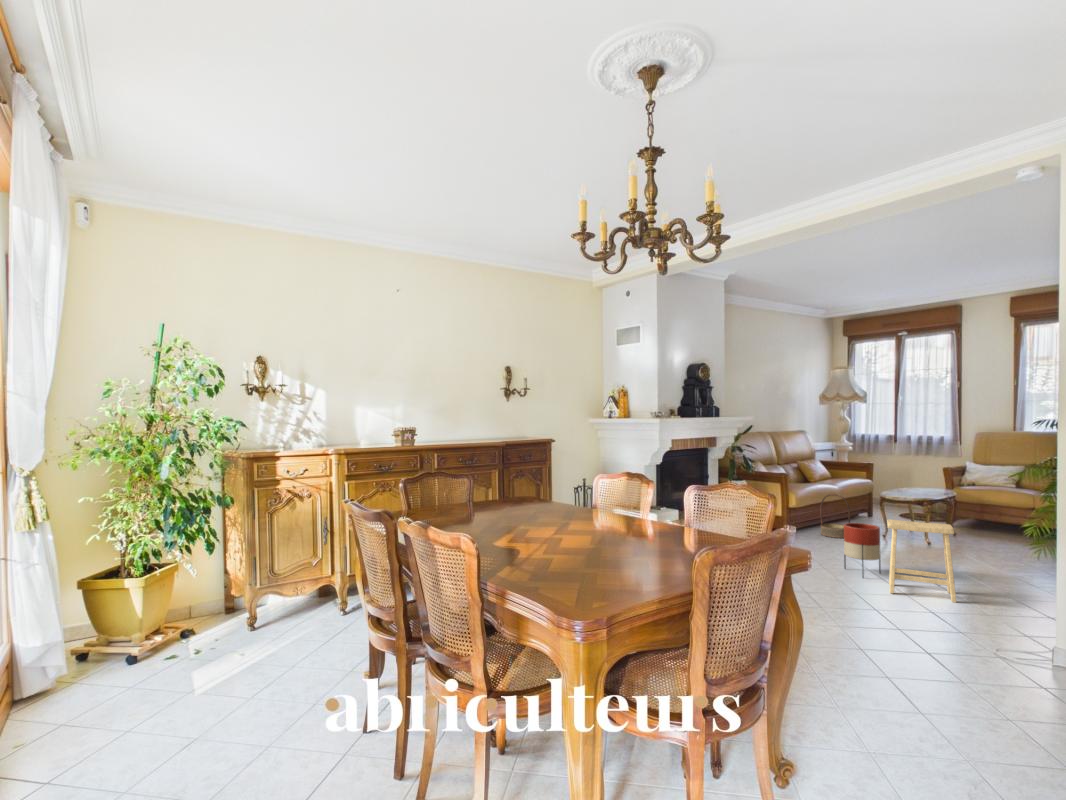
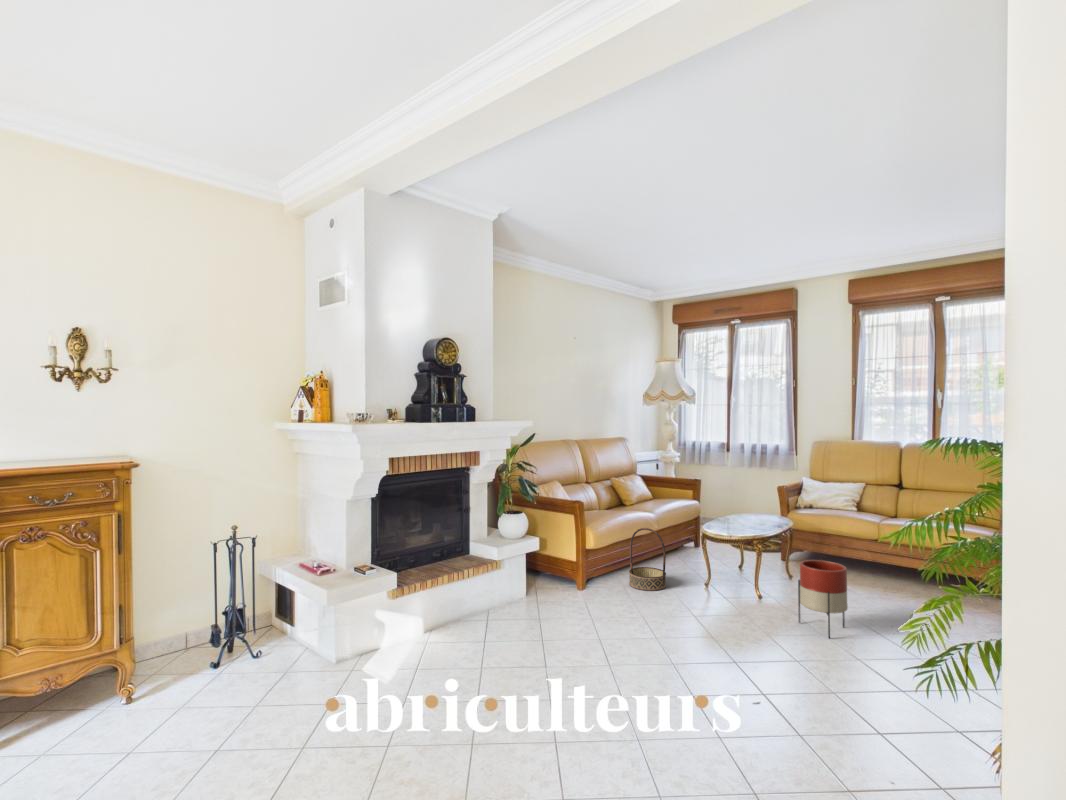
footstool: present [887,519,956,603] -> none [696,594,800,748]
planter: present [844,523,881,577] -> present [798,560,848,638]

